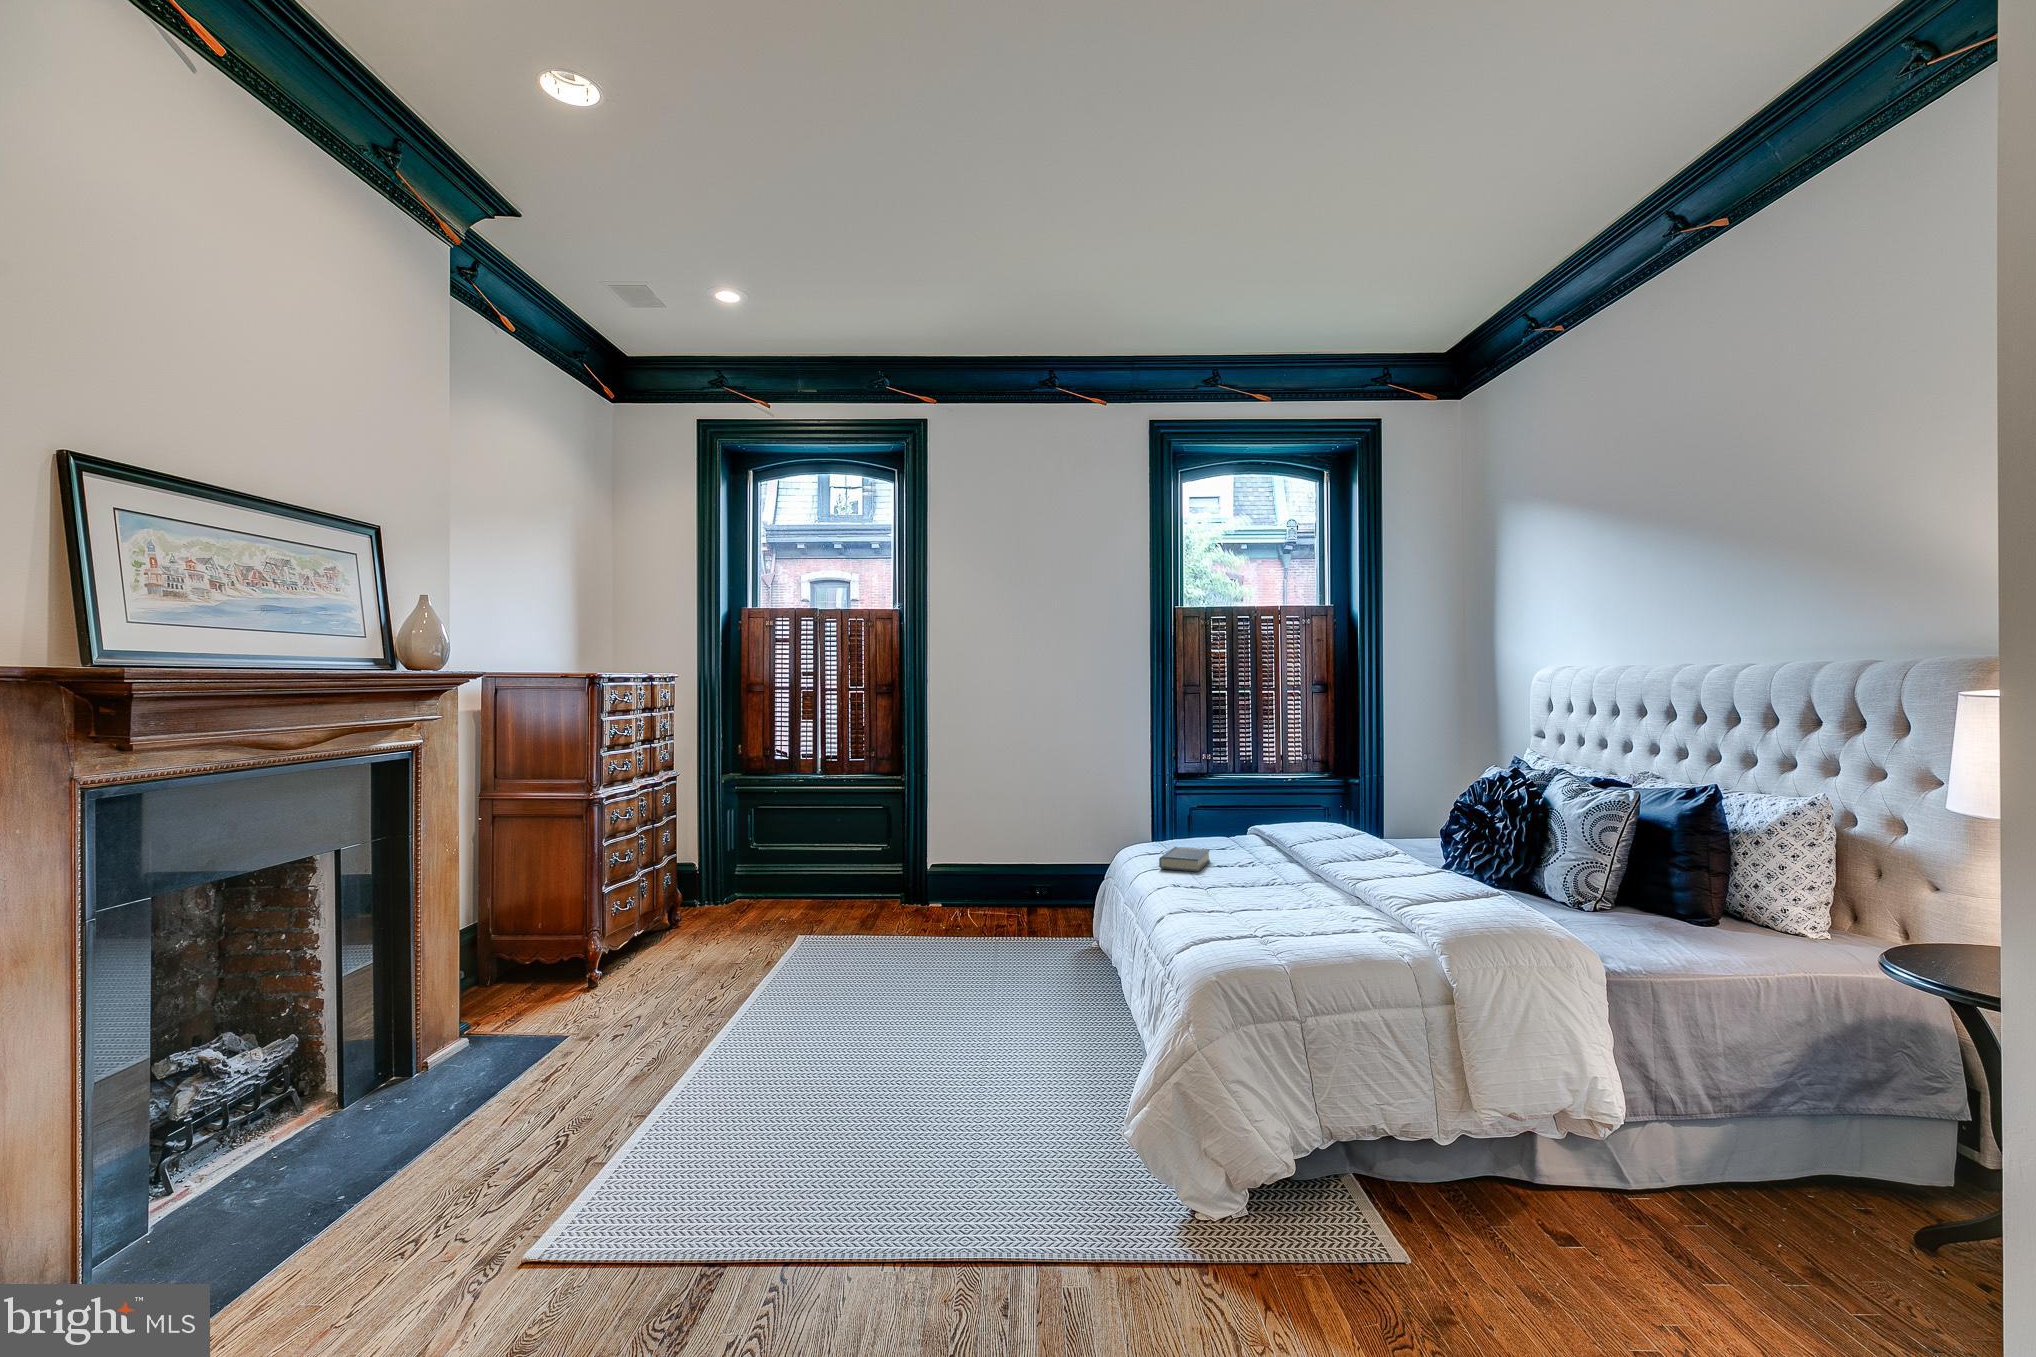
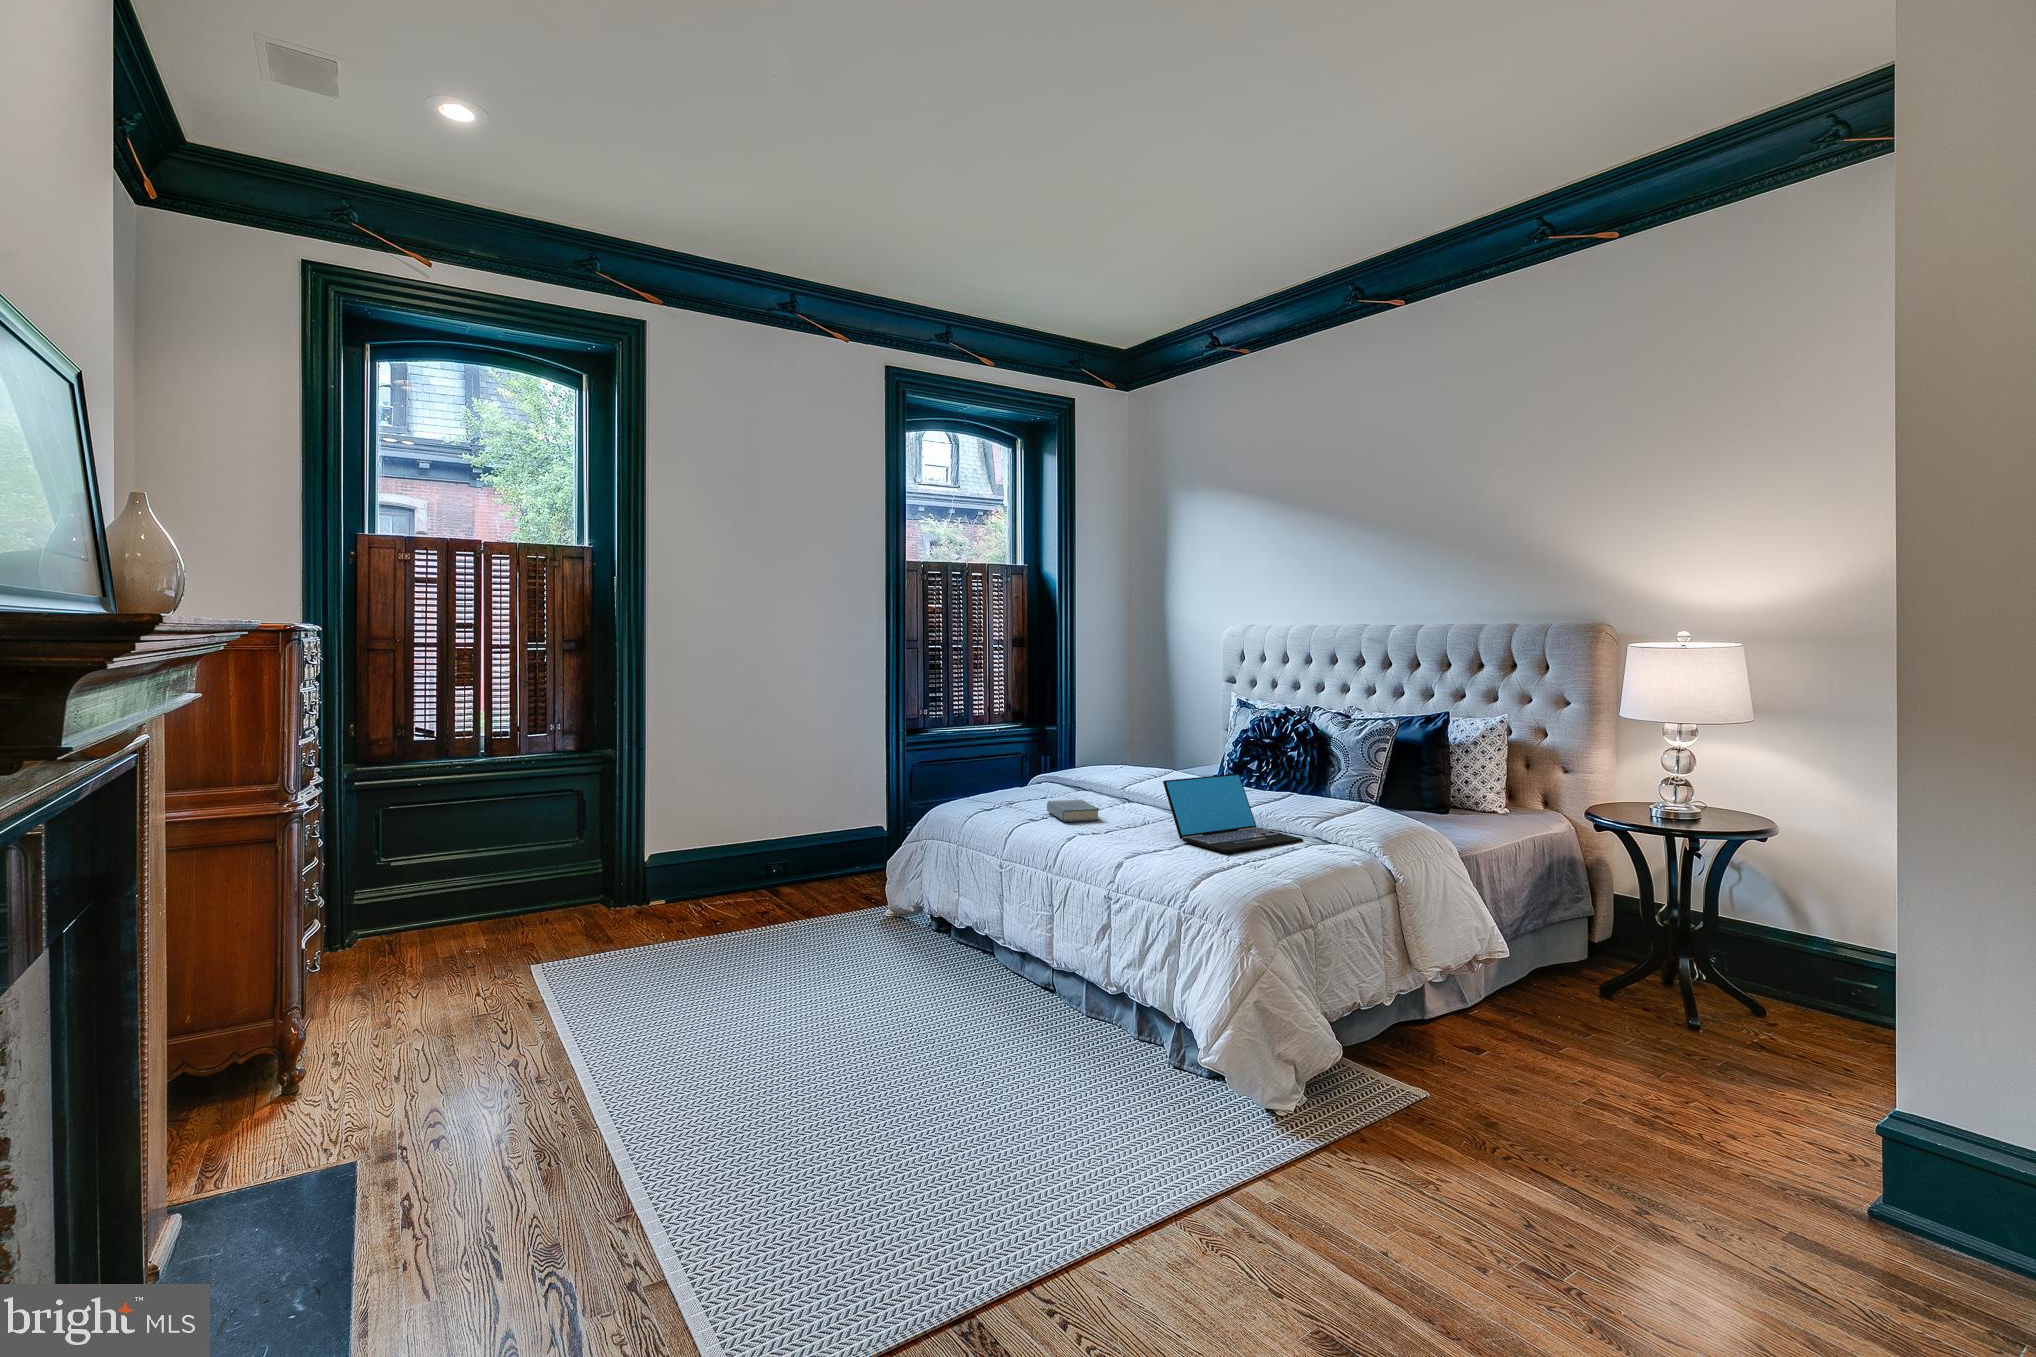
laptop: none [1210,835,1348,924] -> present [1163,774,1303,853]

